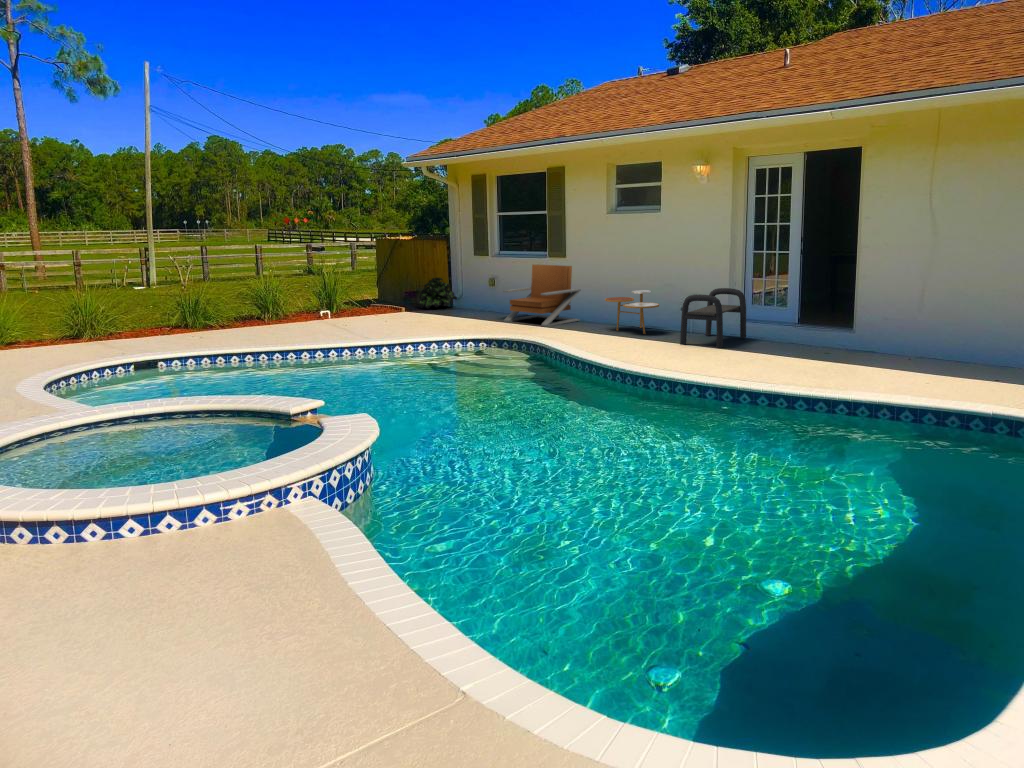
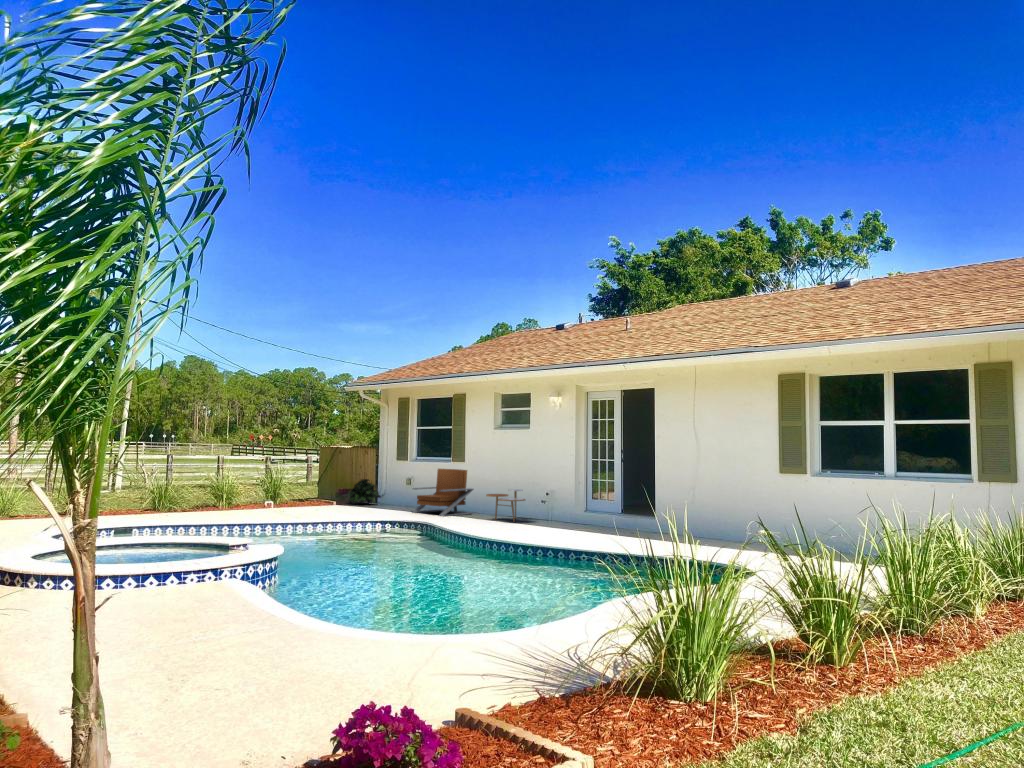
bench: present [680,288,746,348] -> none [533,487,588,530]

